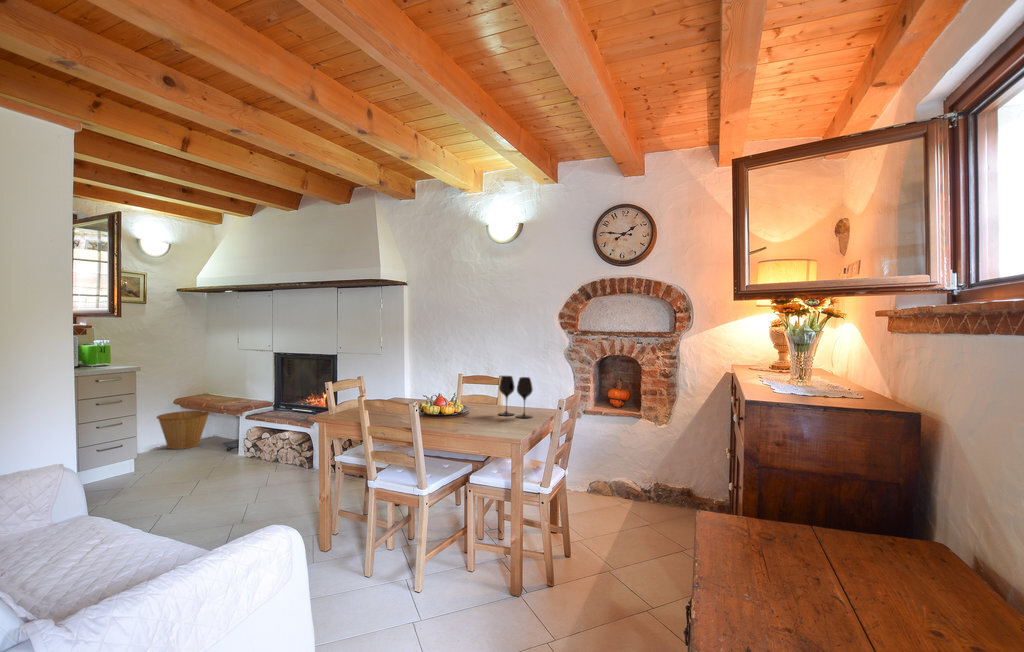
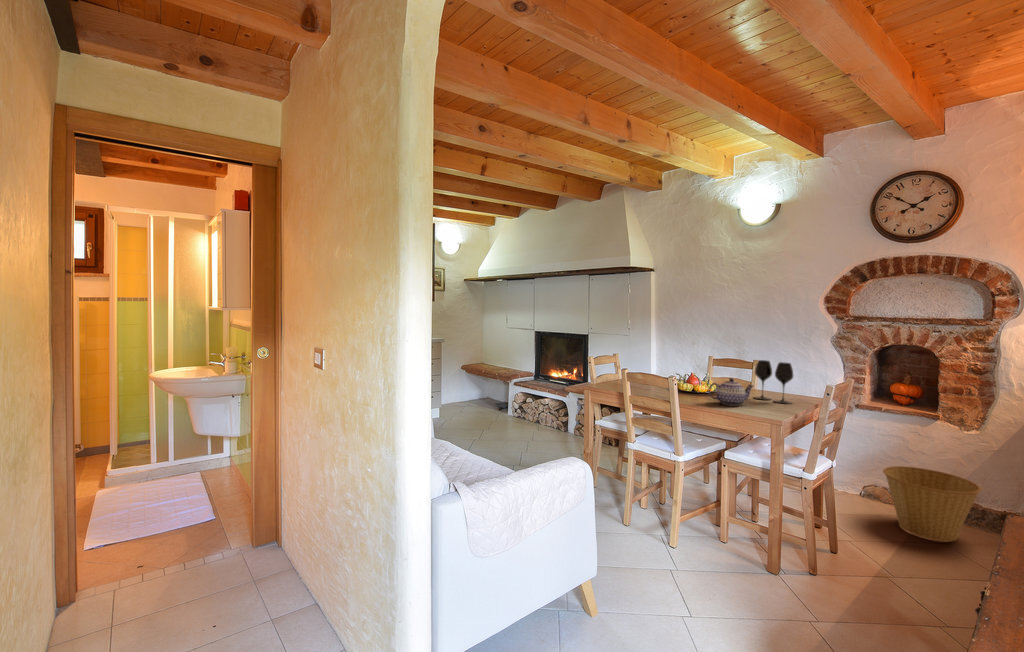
teapot: none [453,397,497,426] -> present [709,378,753,406]
basket: present [157,411,209,449] -> present [883,466,981,541]

